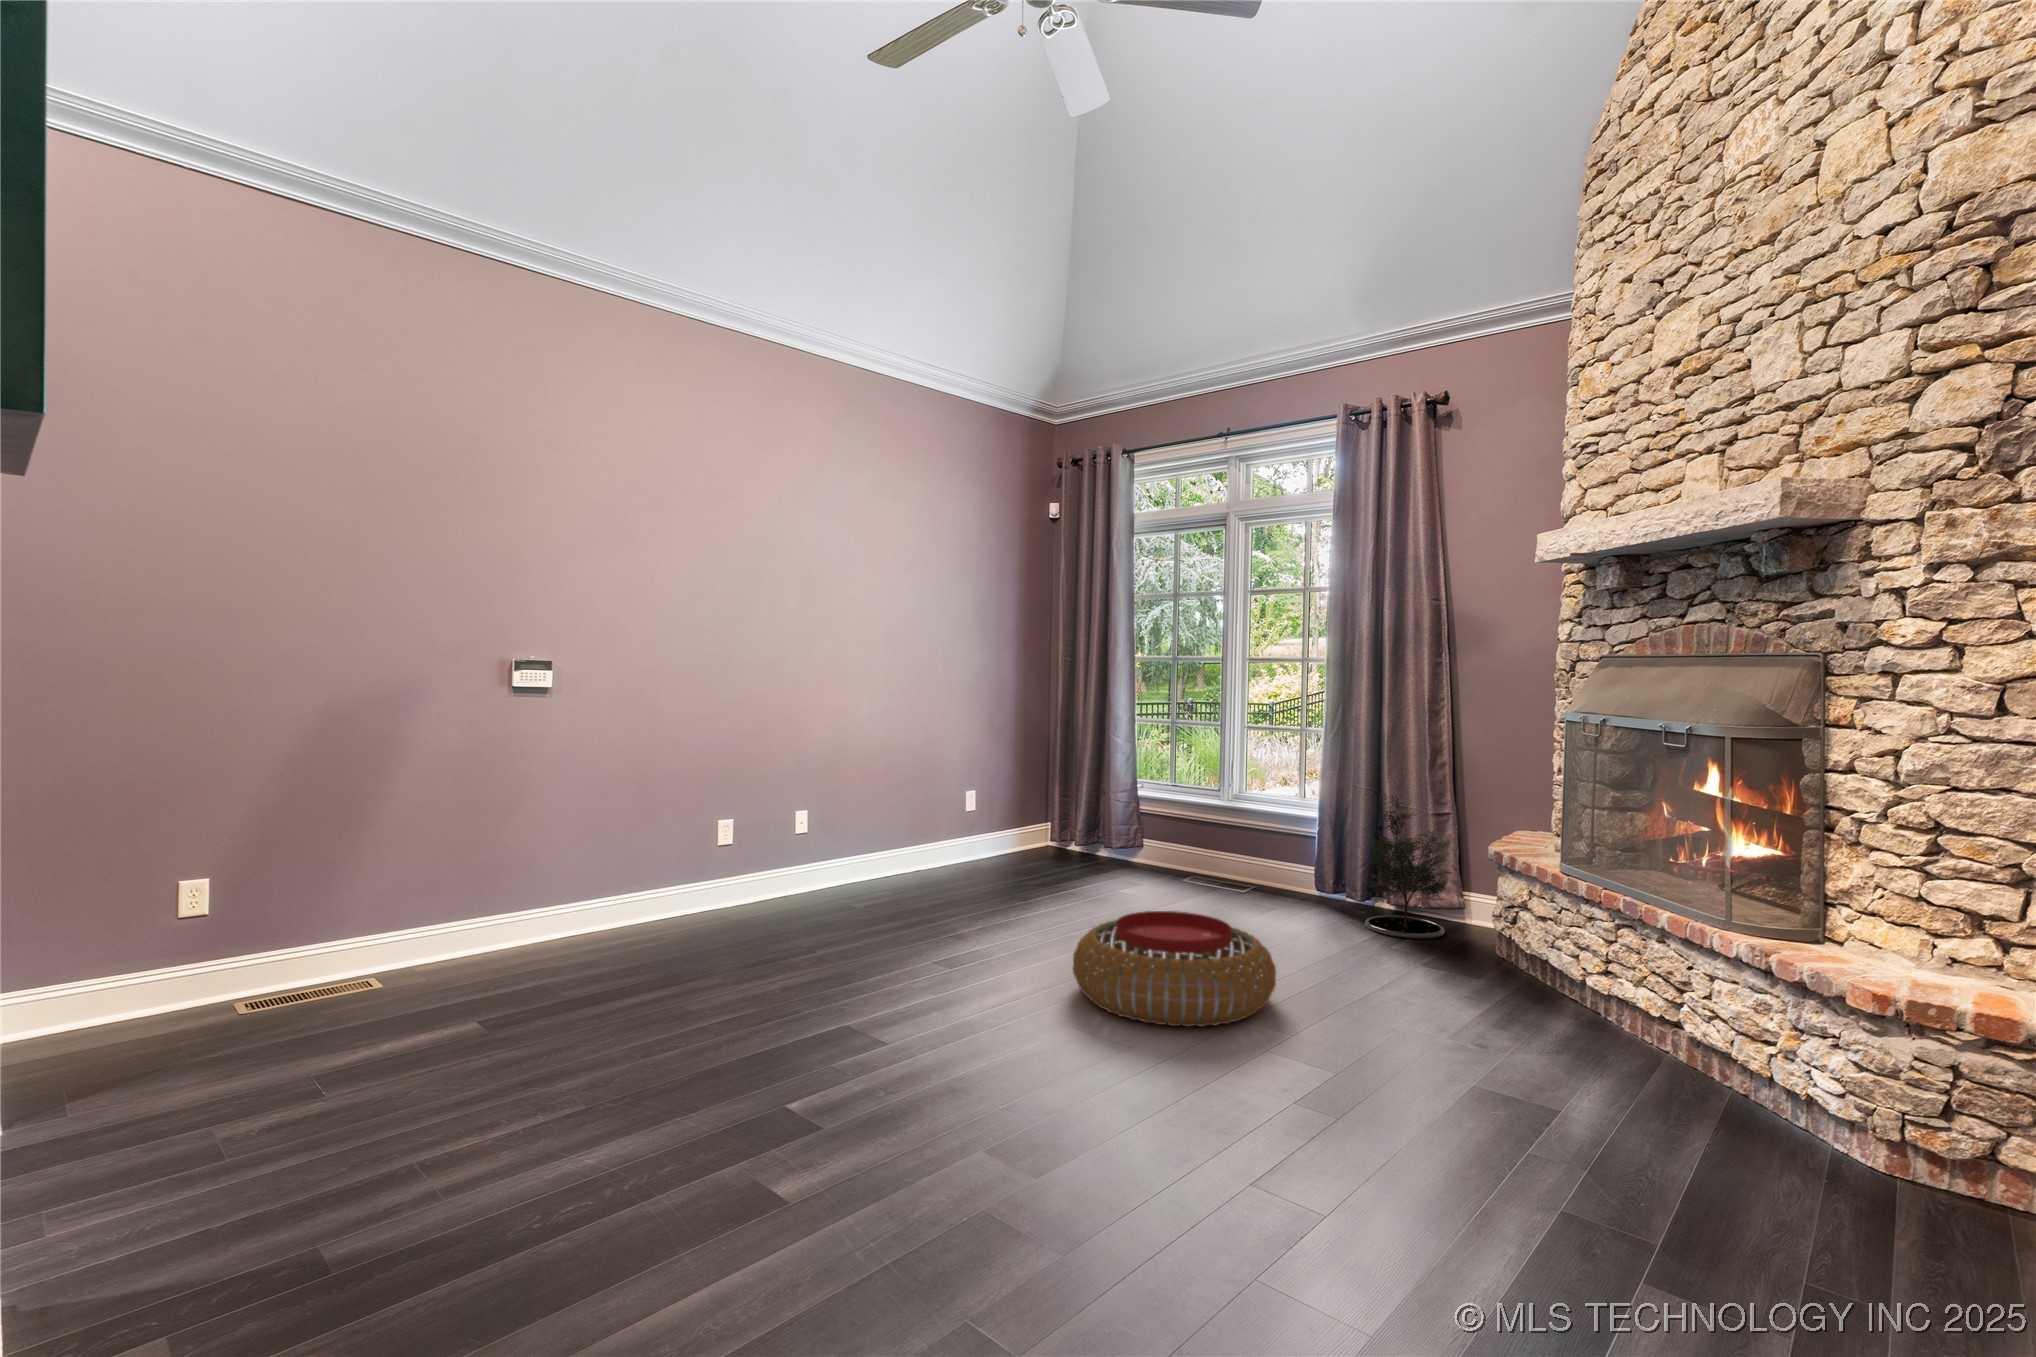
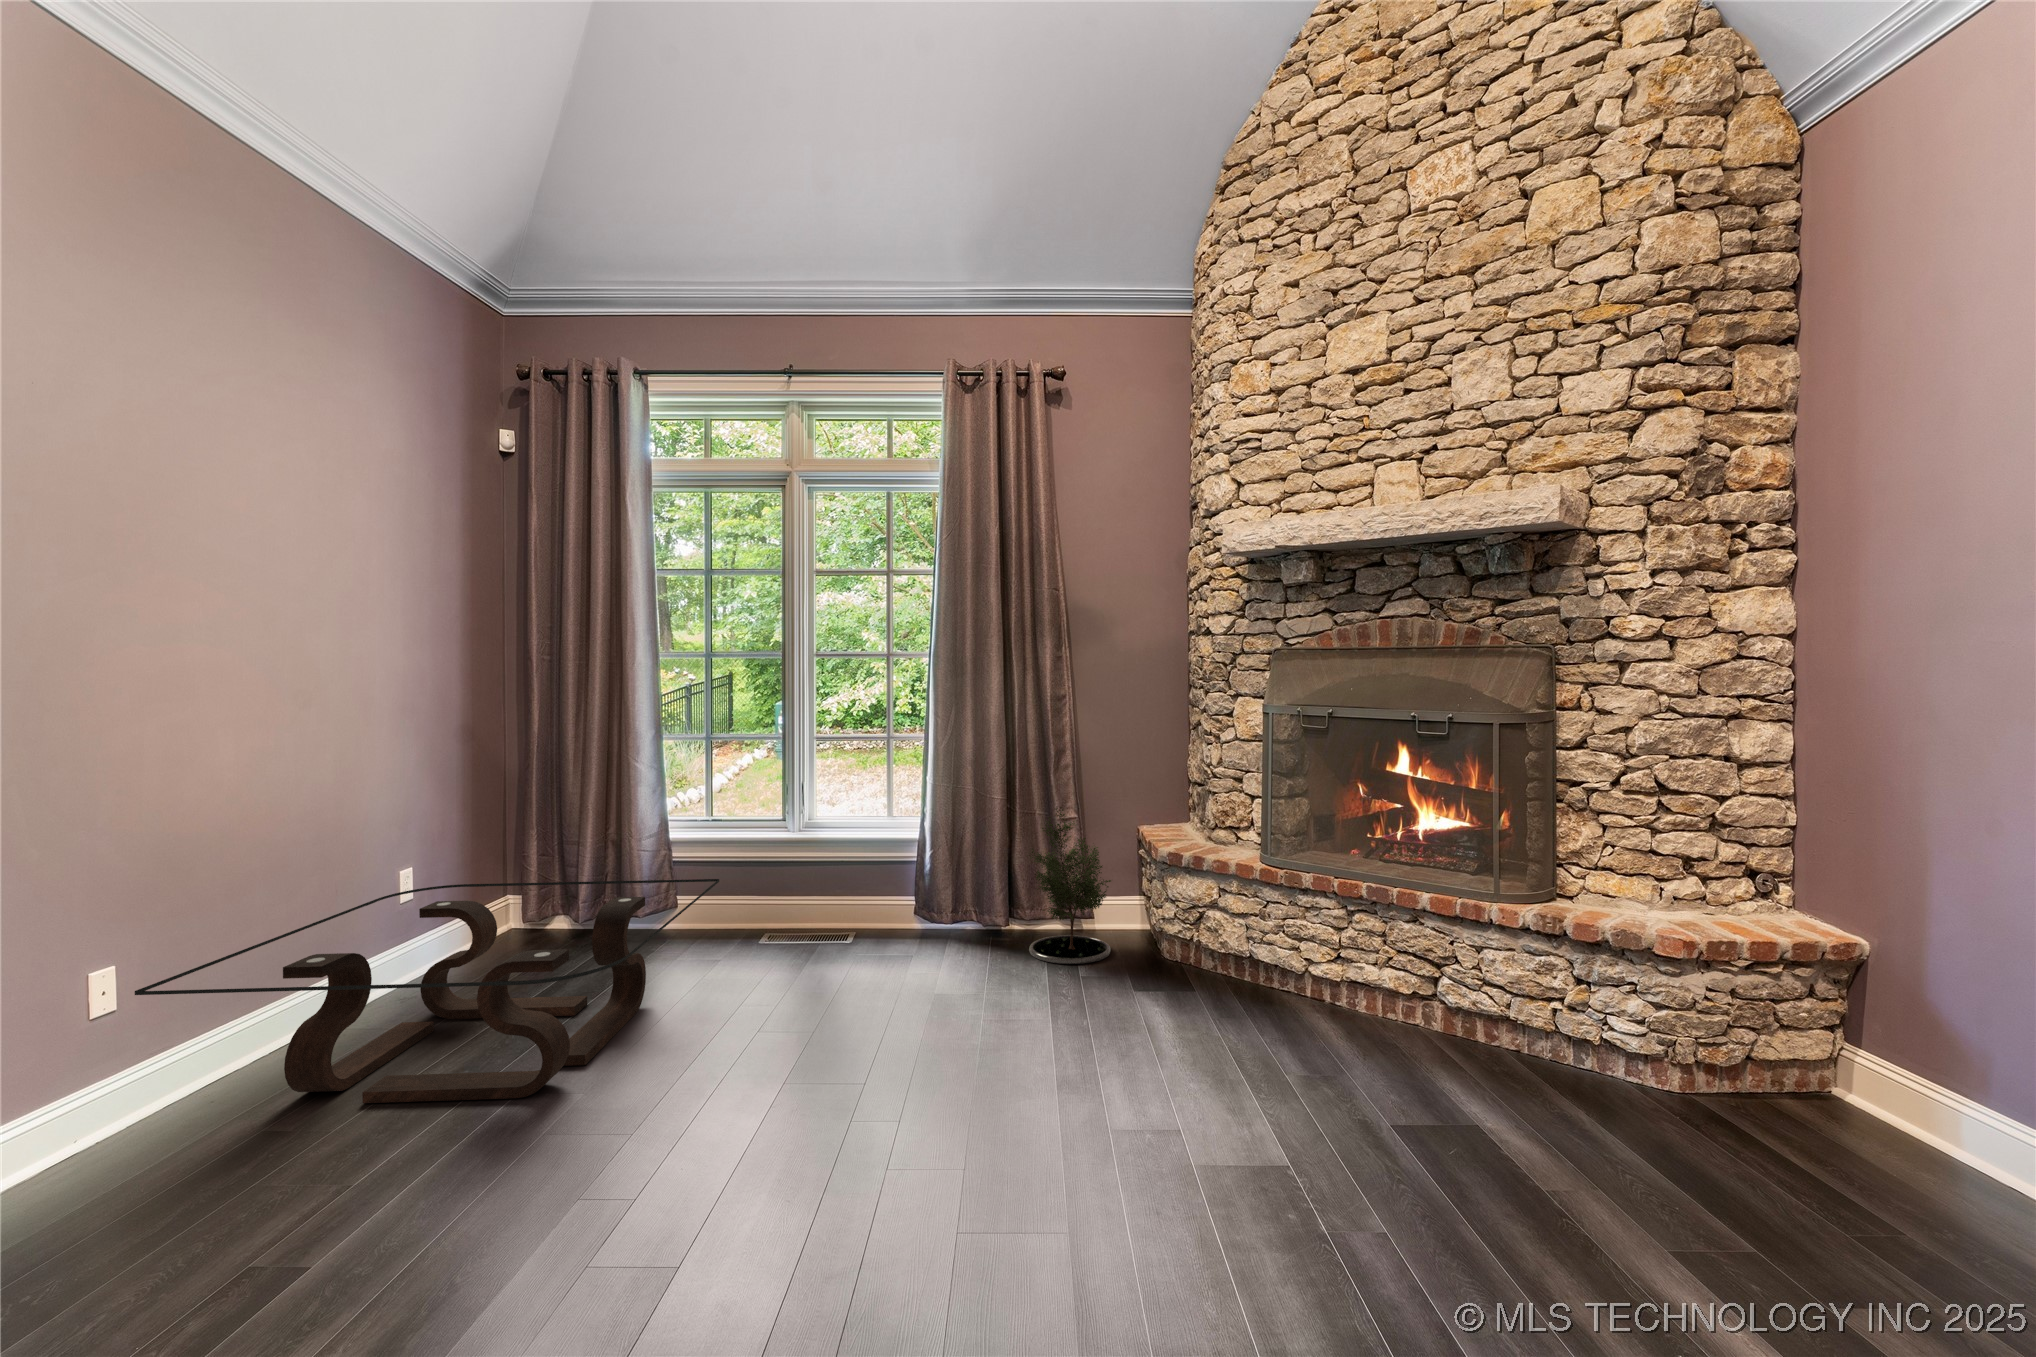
coffee table: none [827,798,1128,908] -> present [135,879,719,1103]
pouf: present [1073,911,1276,1027] -> none [887,1016,1184,1227]

